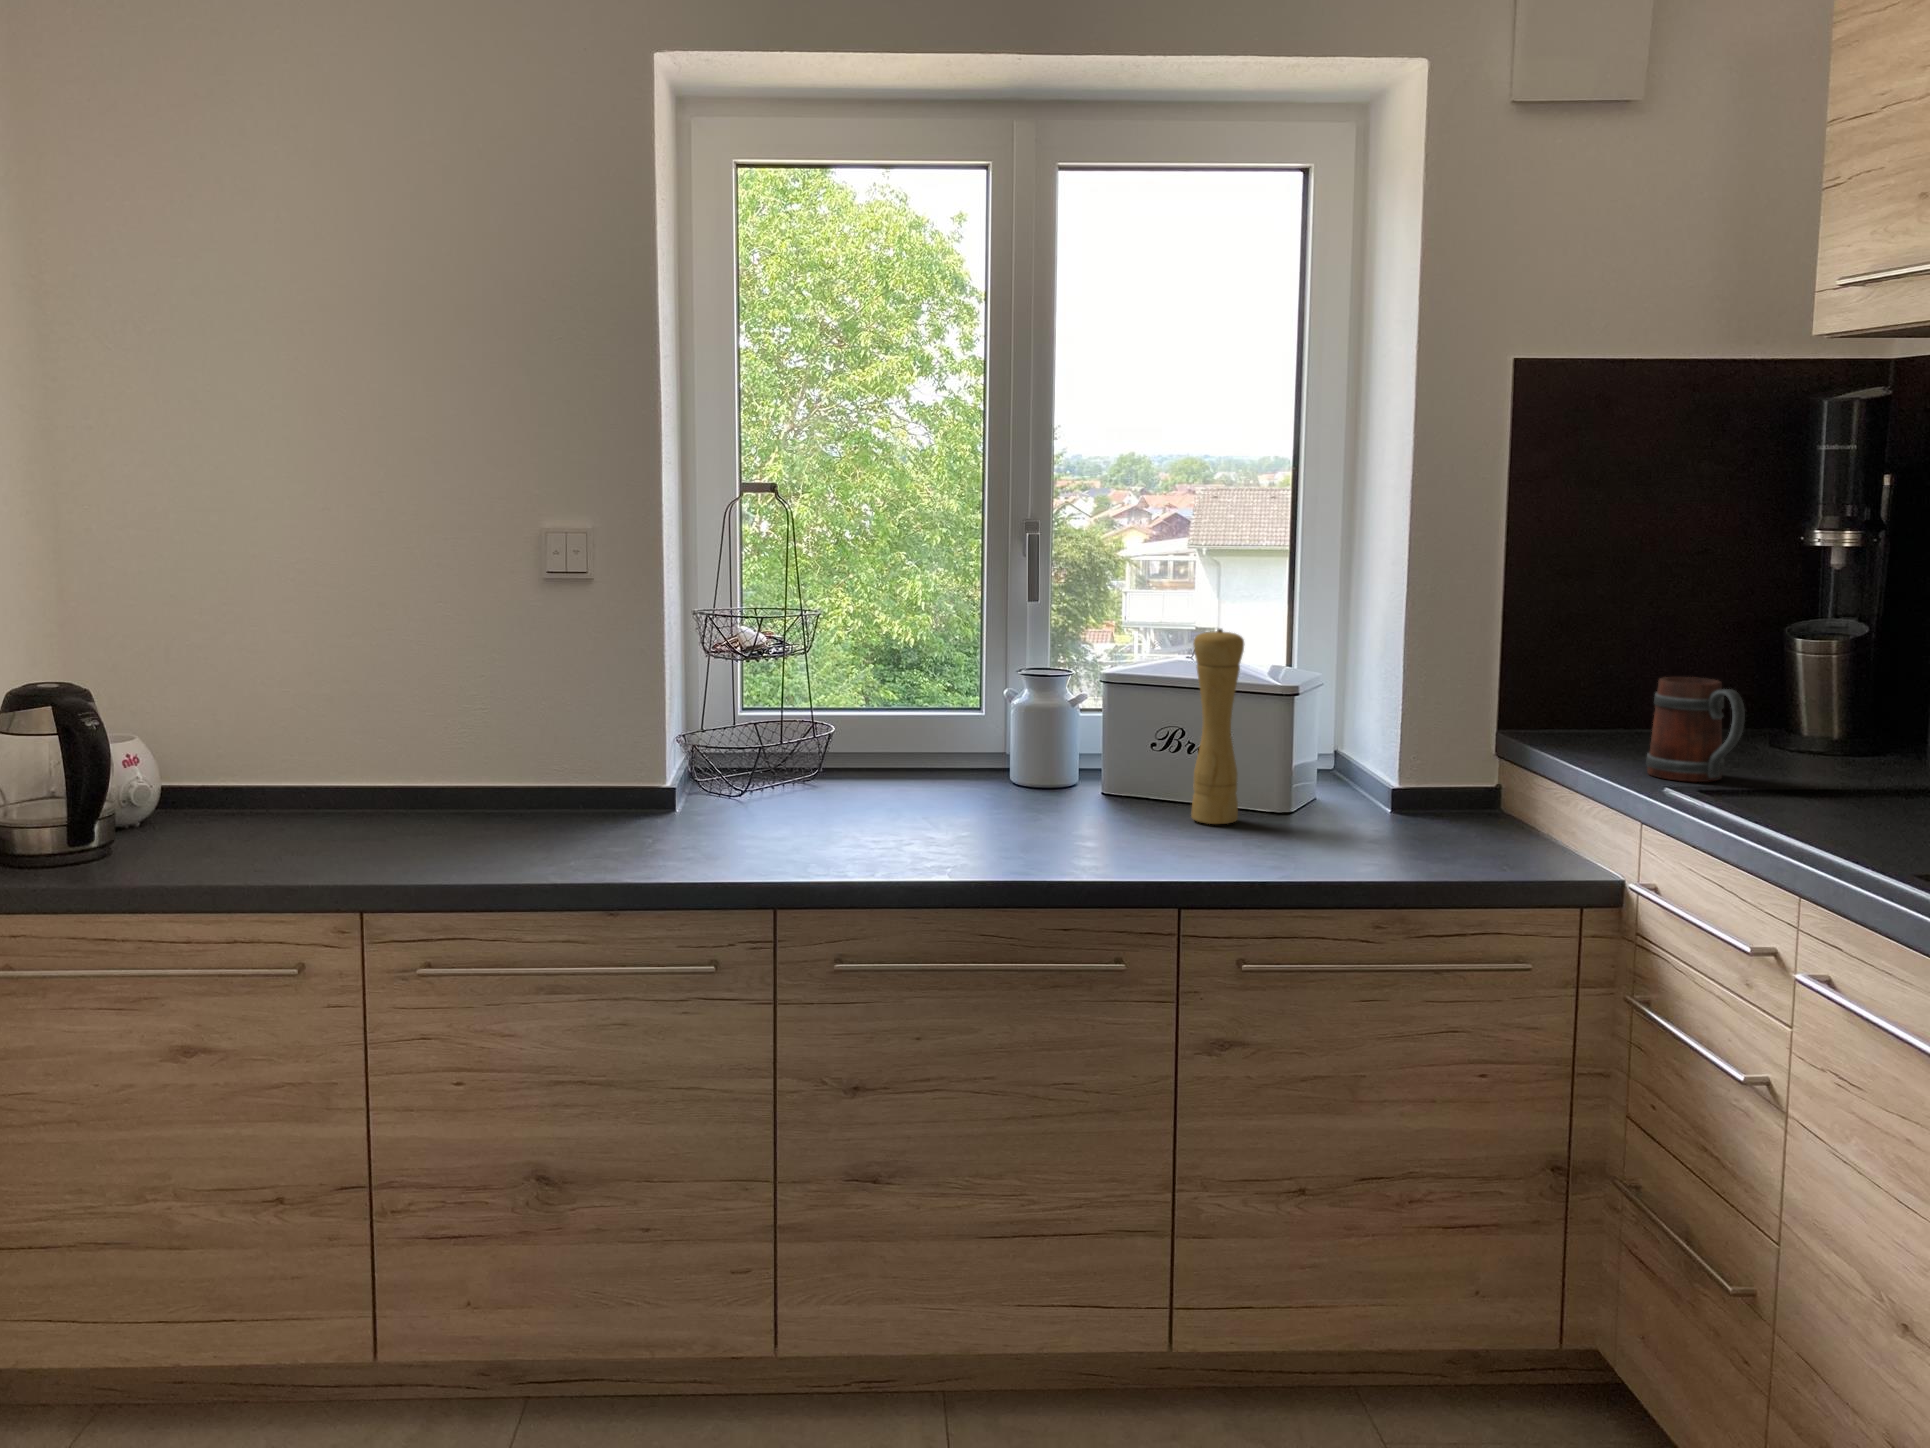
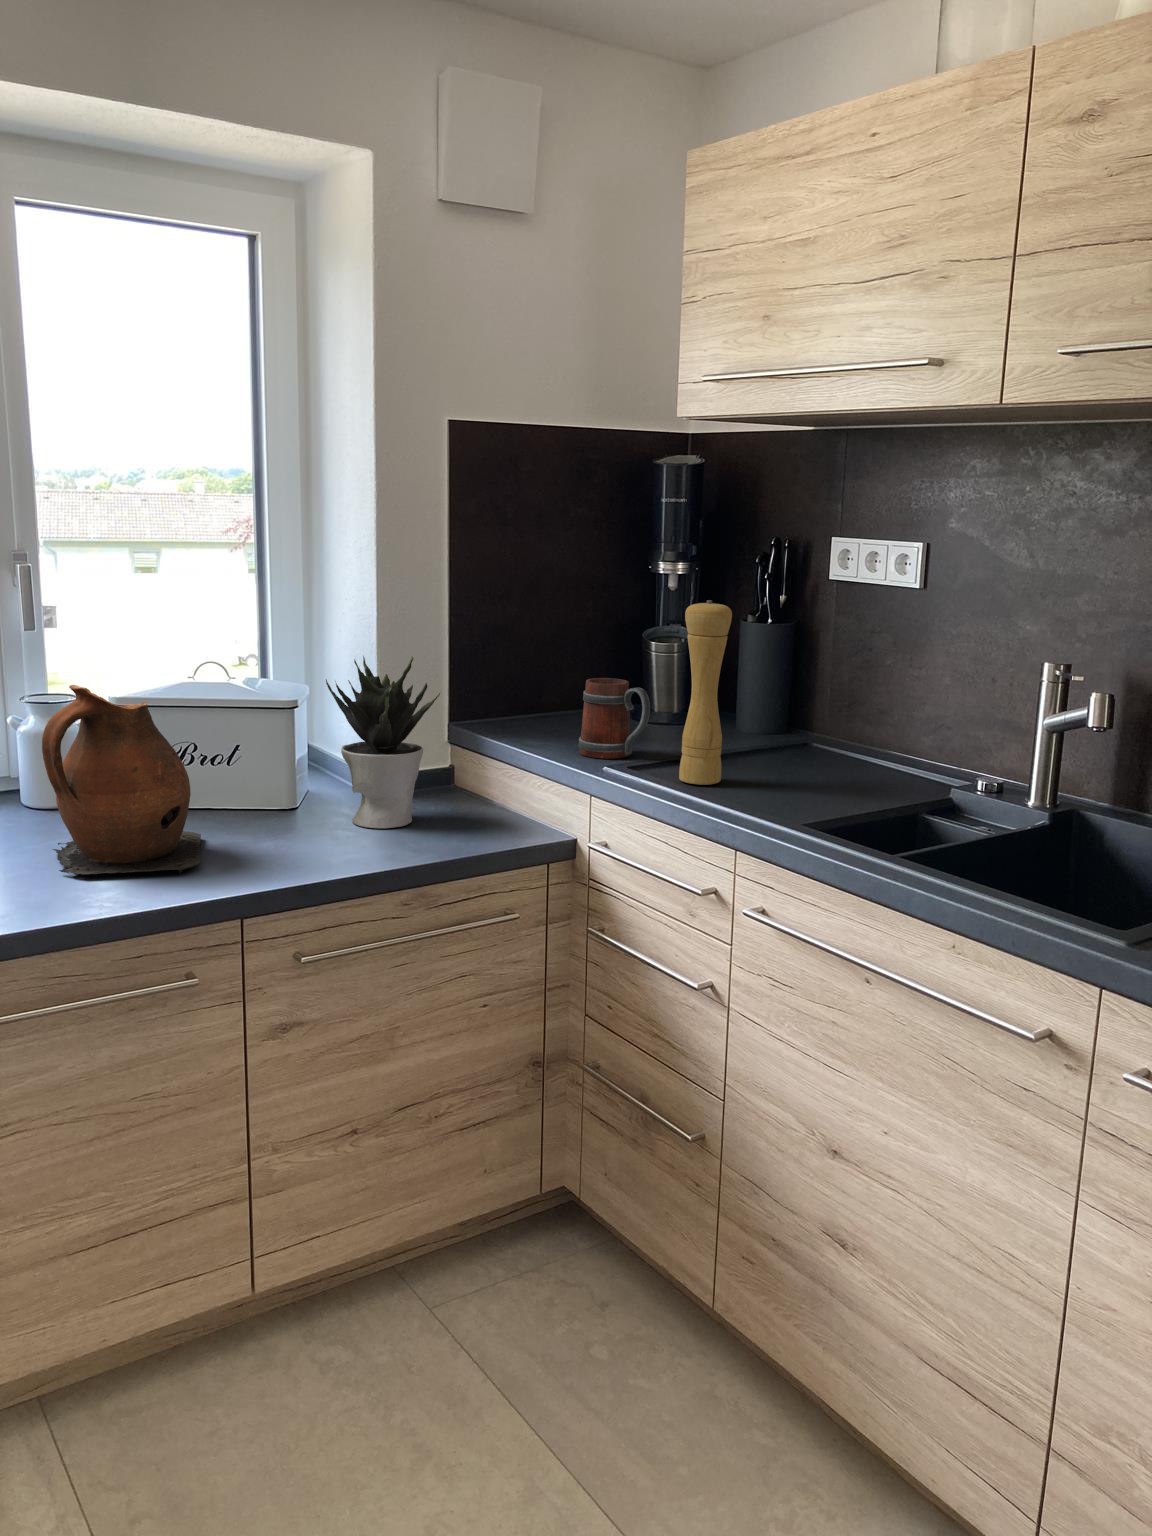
pepper mill: present [1191,628,1244,824] -> present [679,600,732,785]
potted plant: none [1328,633,1470,842] -> present [326,656,440,828]
ceramic pitcher: none [1002,649,1167,856] -> present [42,685,201,875]

